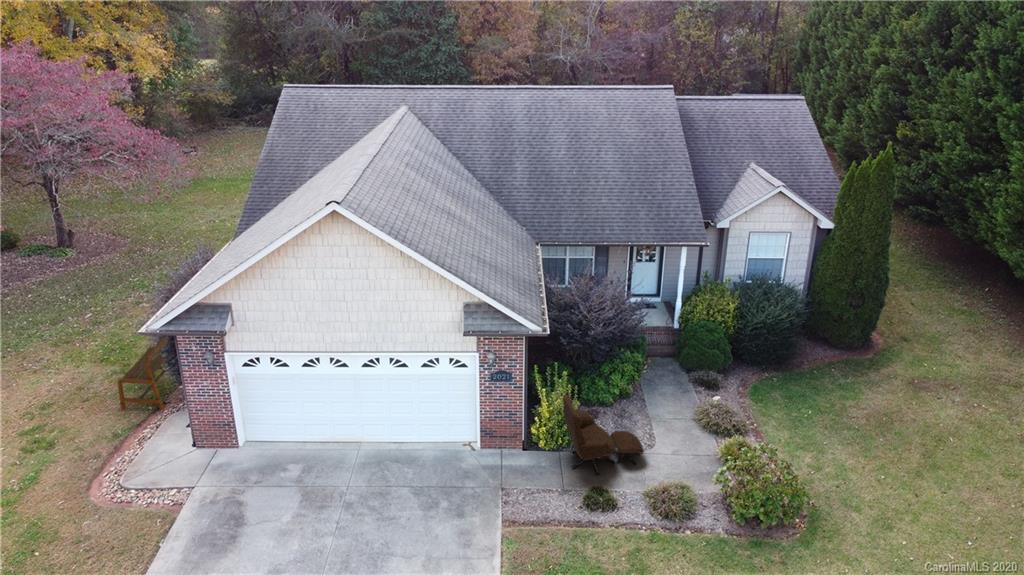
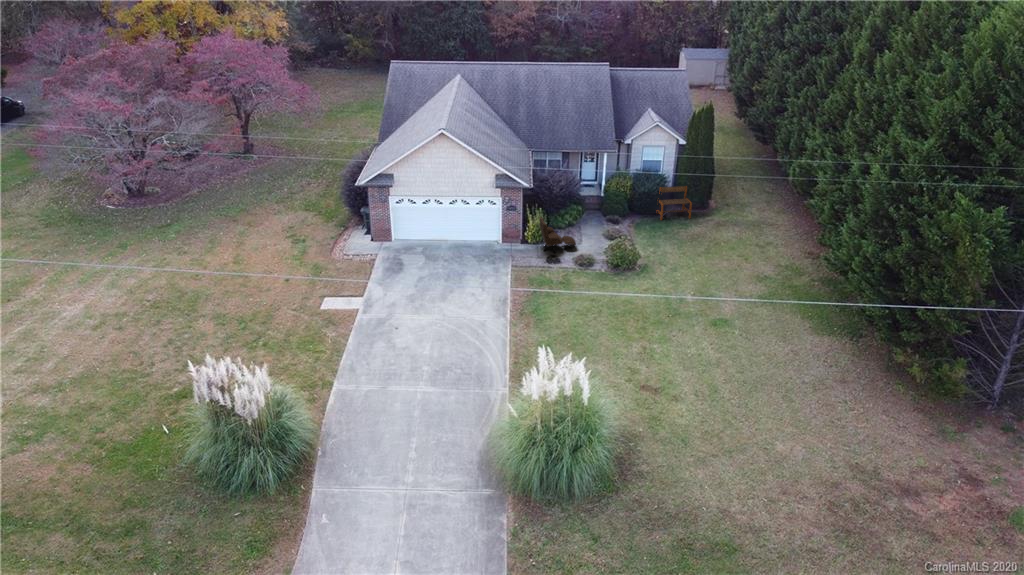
bench: present [118,337,168,411] -> present [657,186,692,220]

